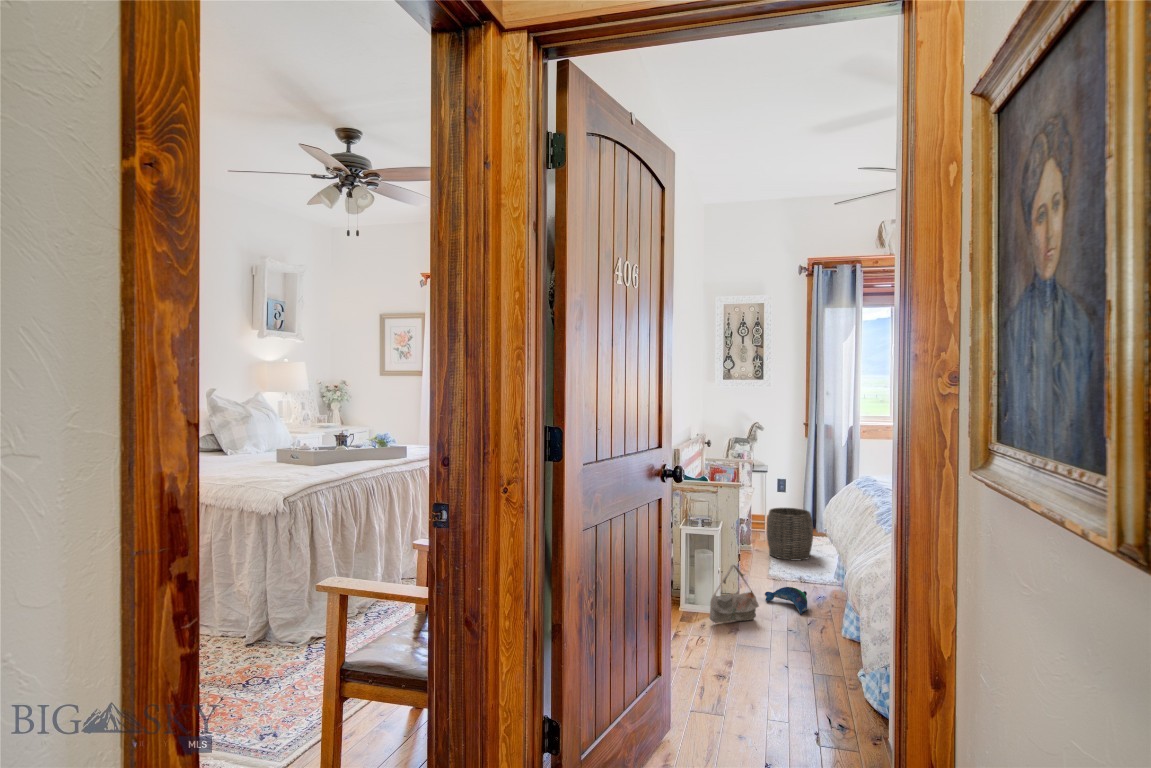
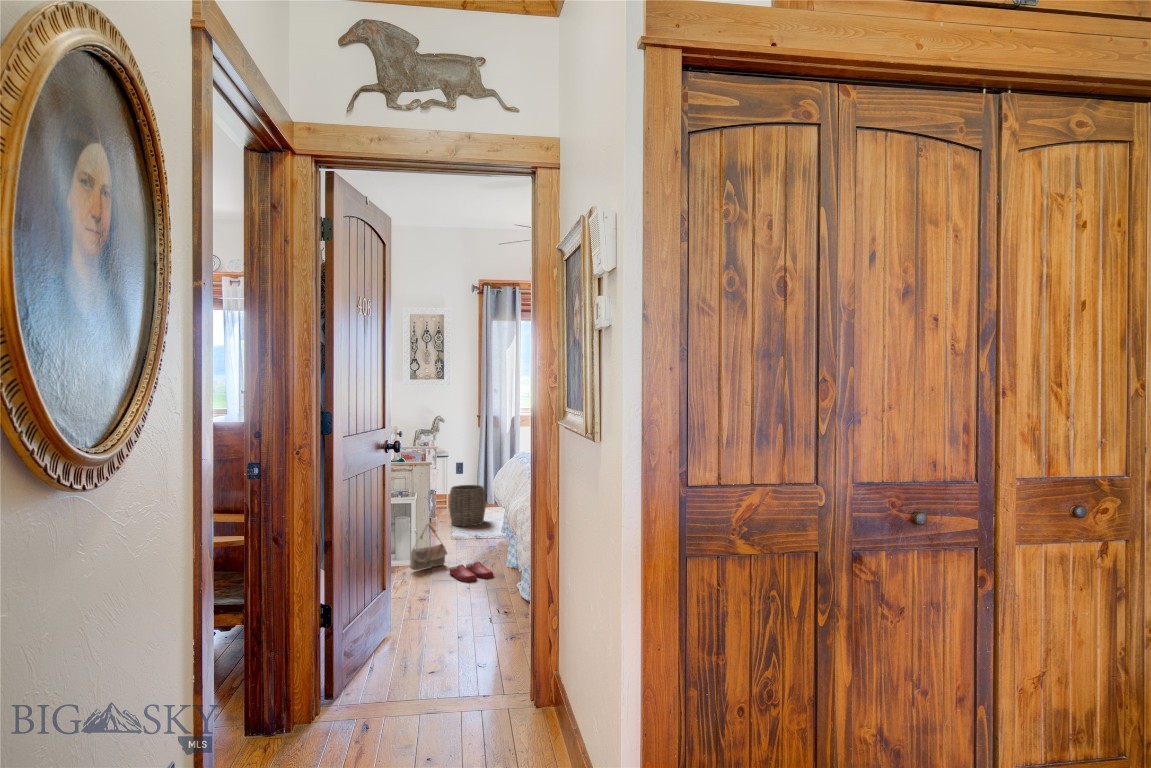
plush toy: present [765,587,807,614] -> none [451,539,483,557]
slippers: none [760,627,822,659] -> present [450,561,493,582]

